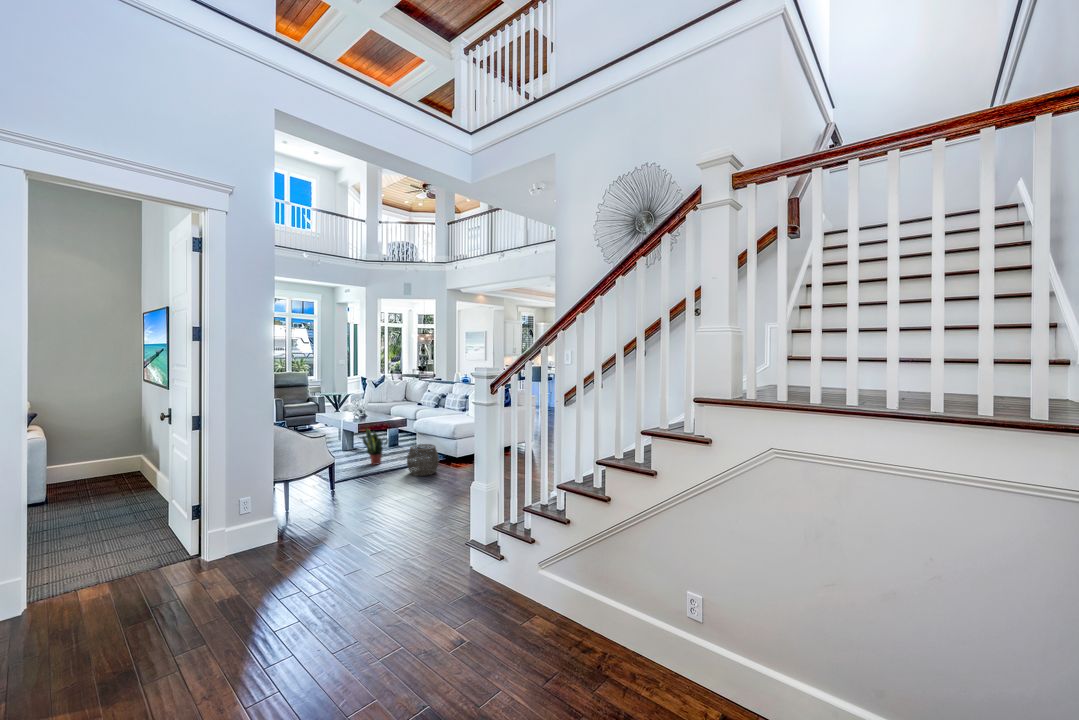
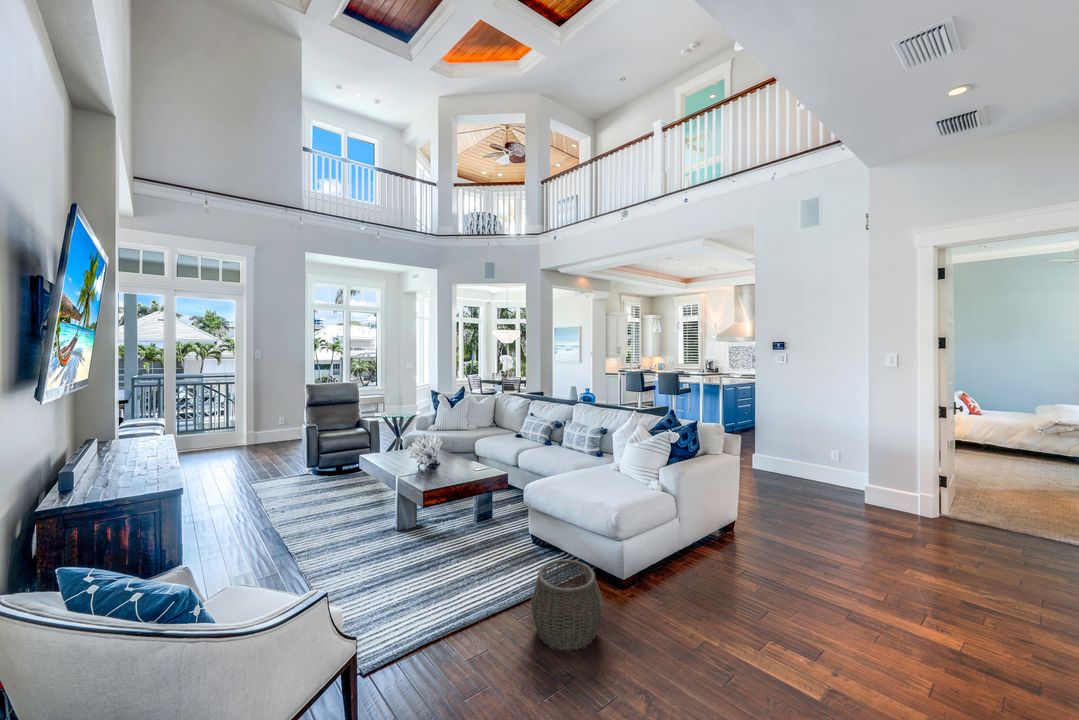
potted plant: present [363,429,388,465] -> none [434,508,484,584]

